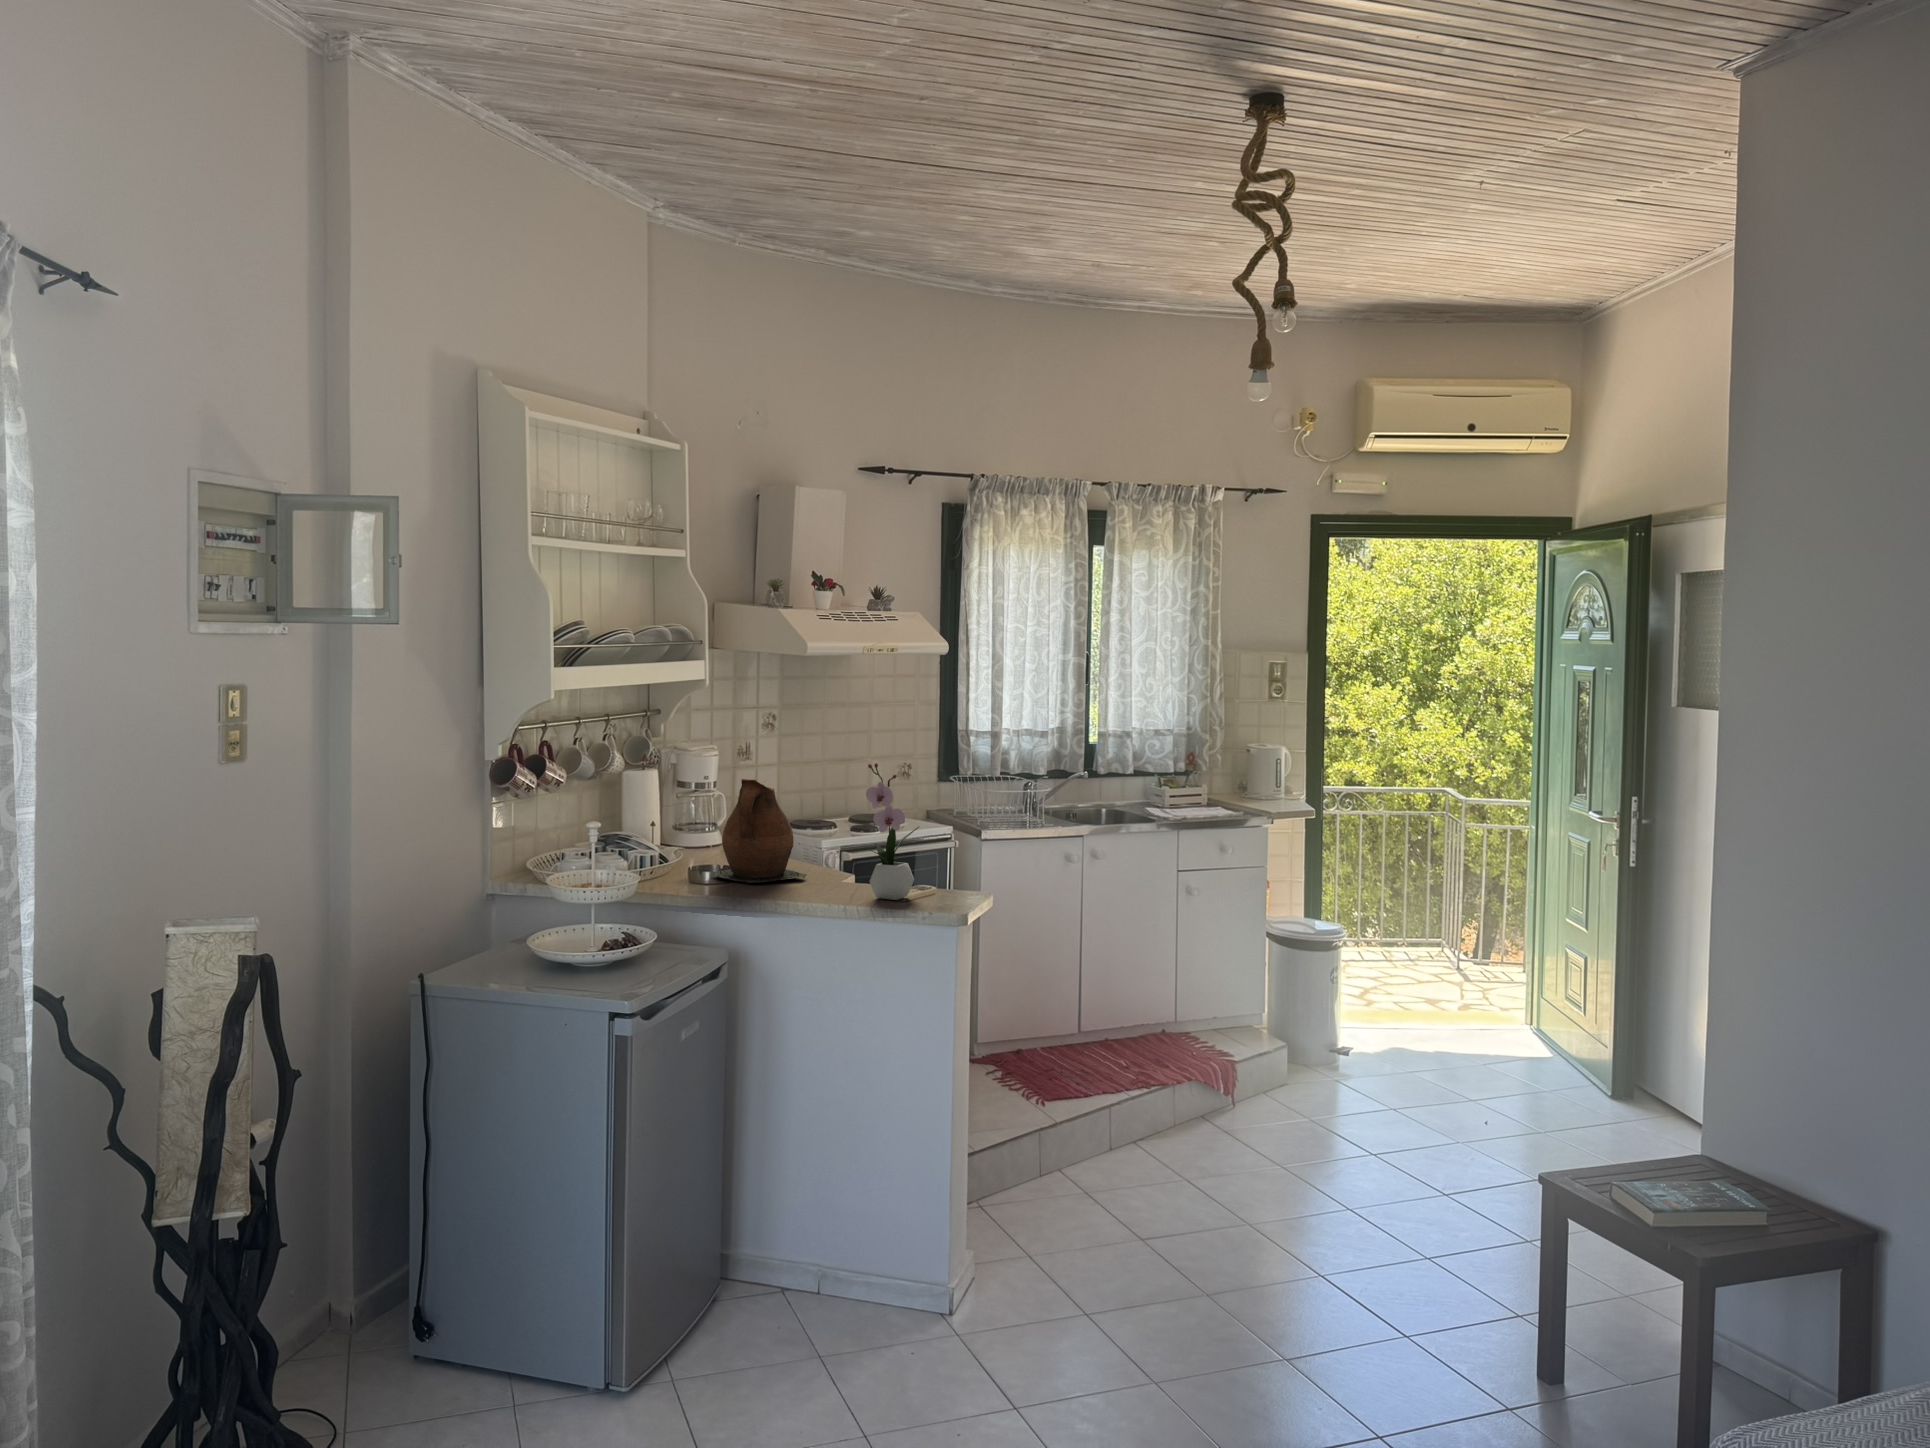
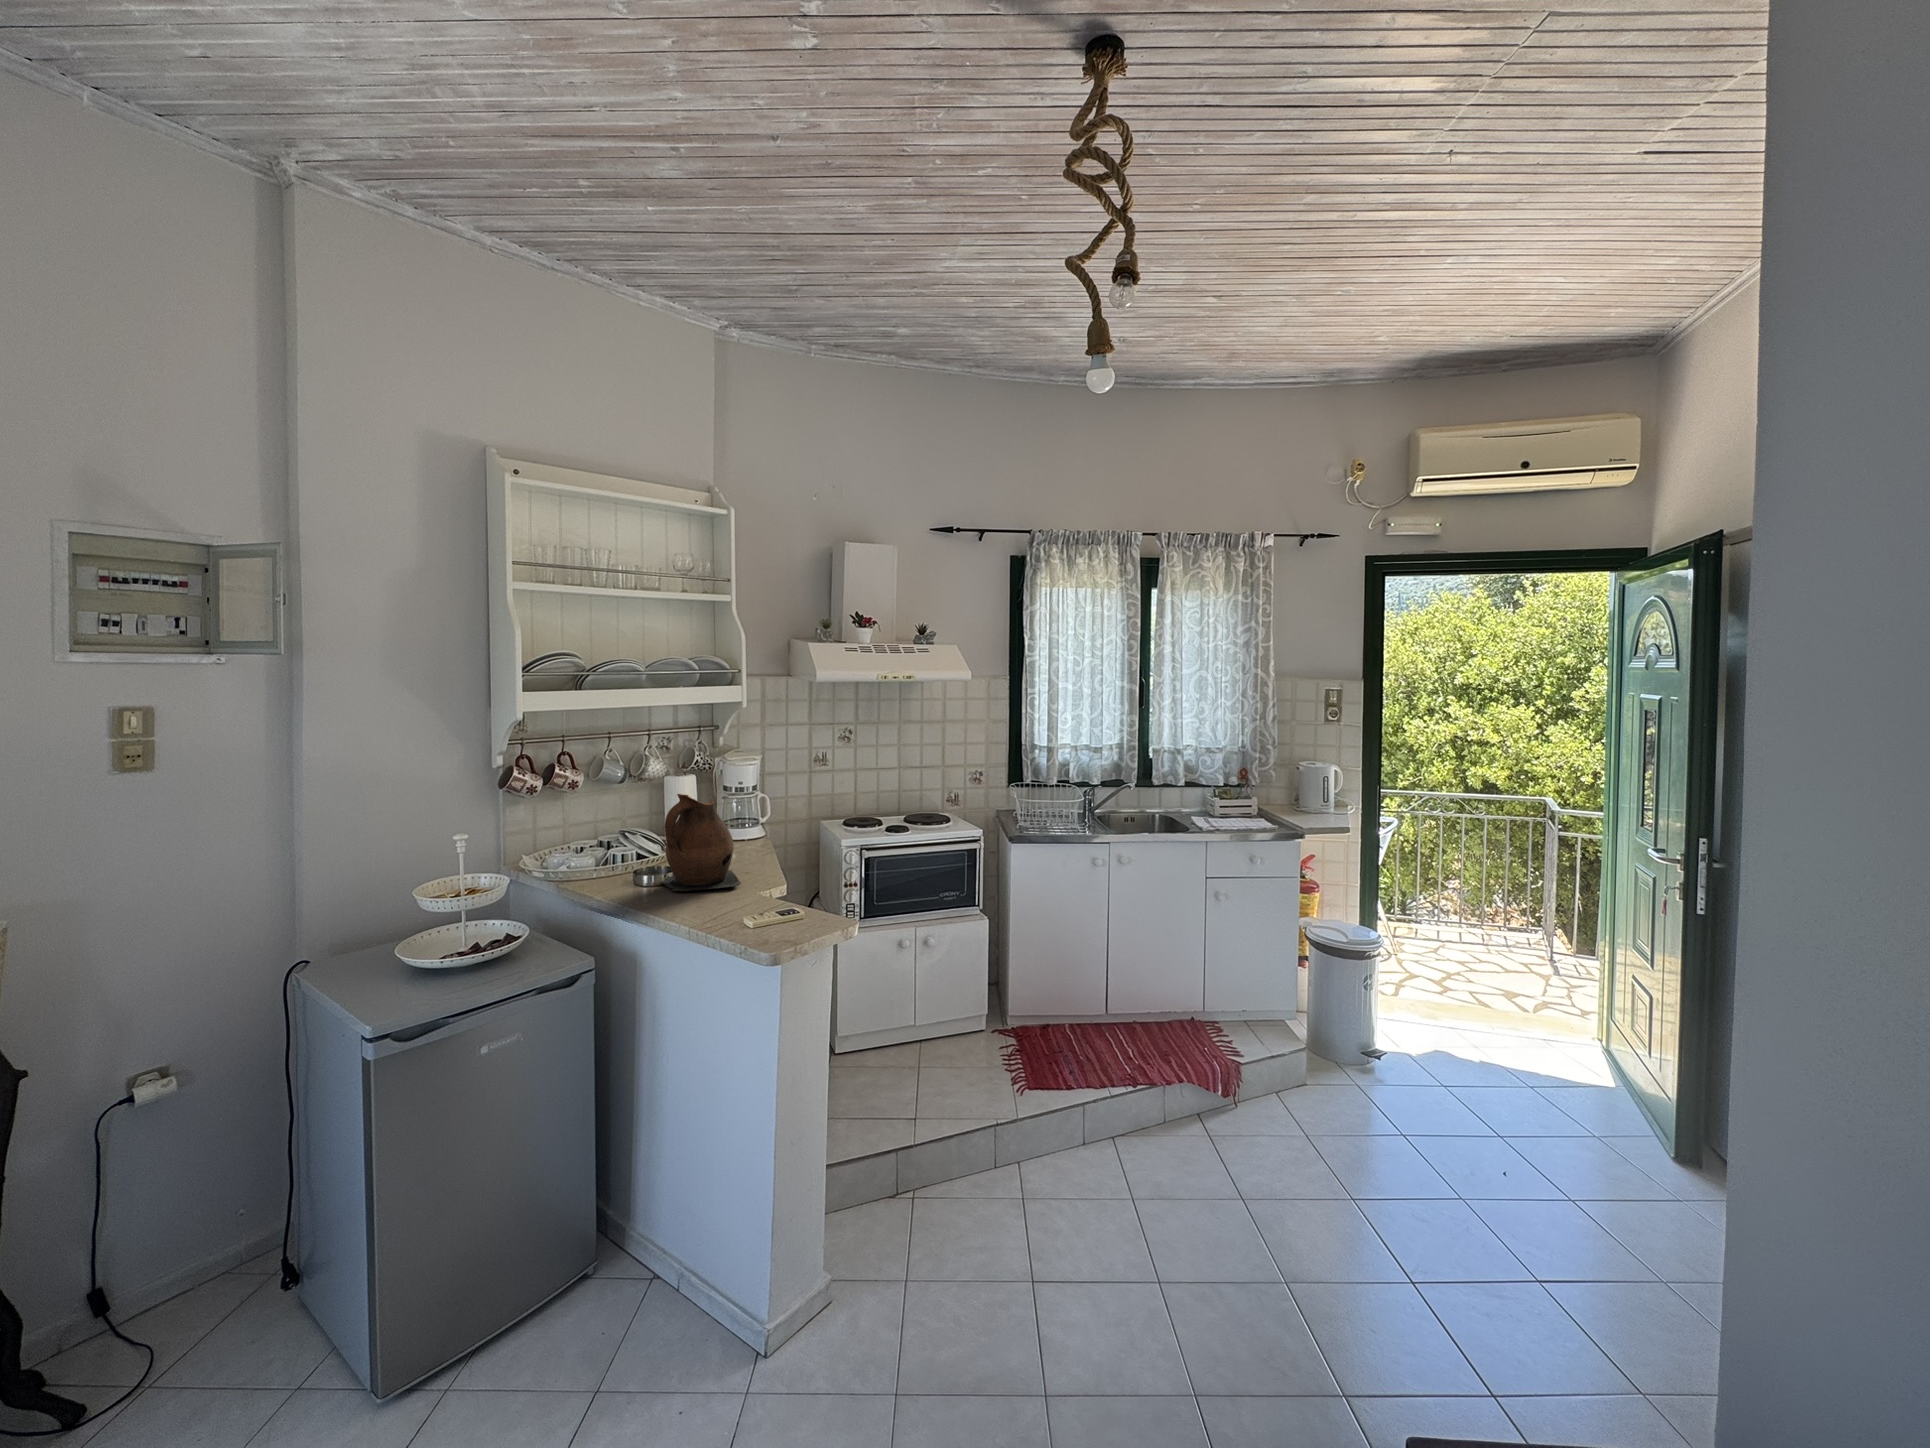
flower arrangement: present [866,763,920,900] -> none [732,788,795,925]

